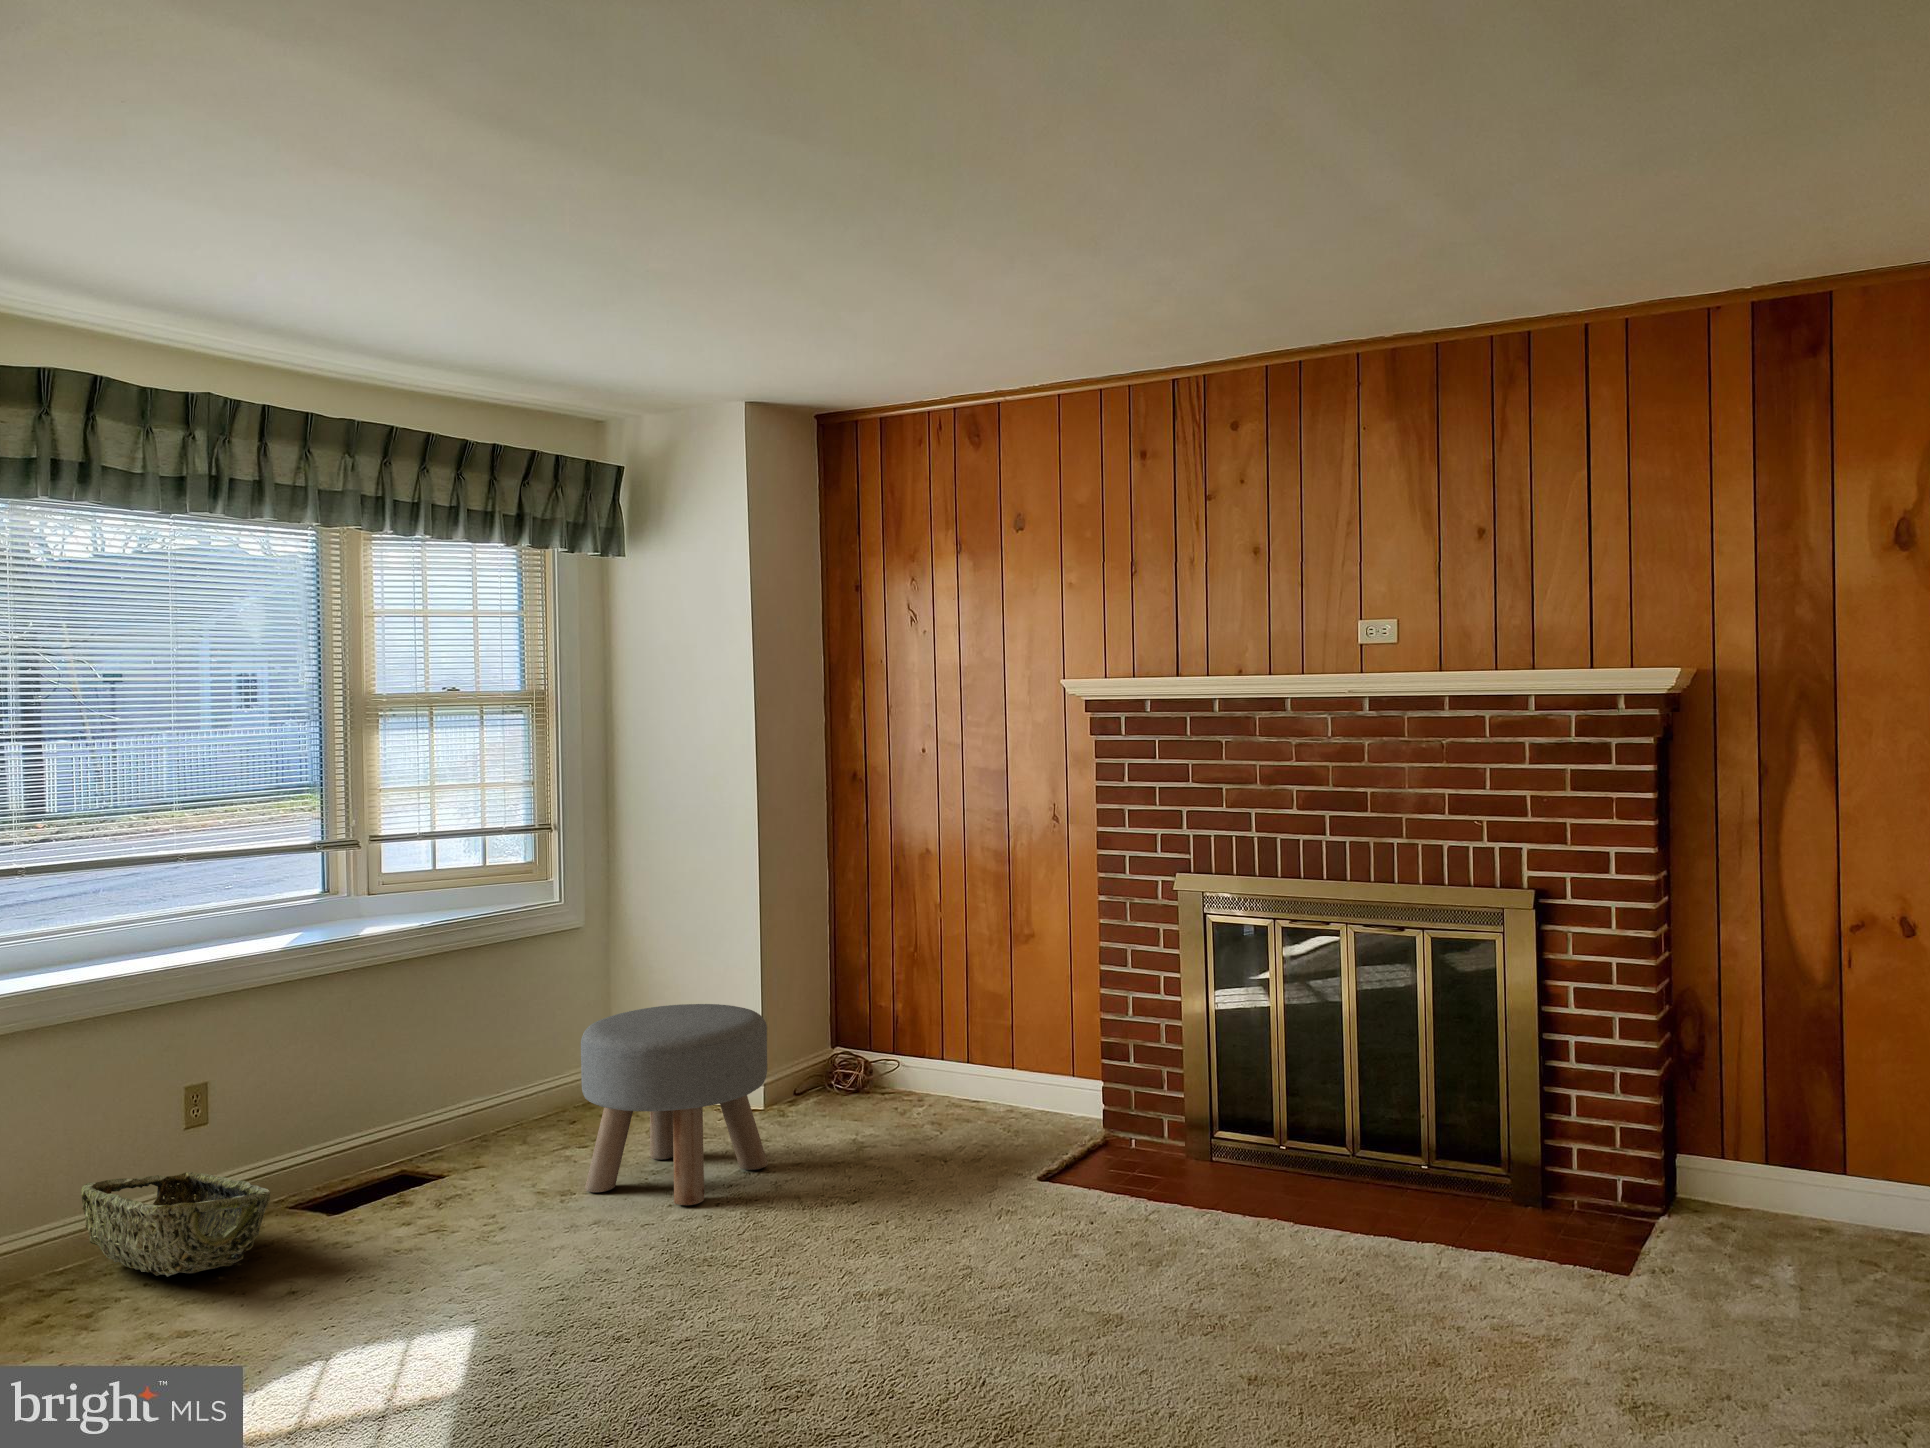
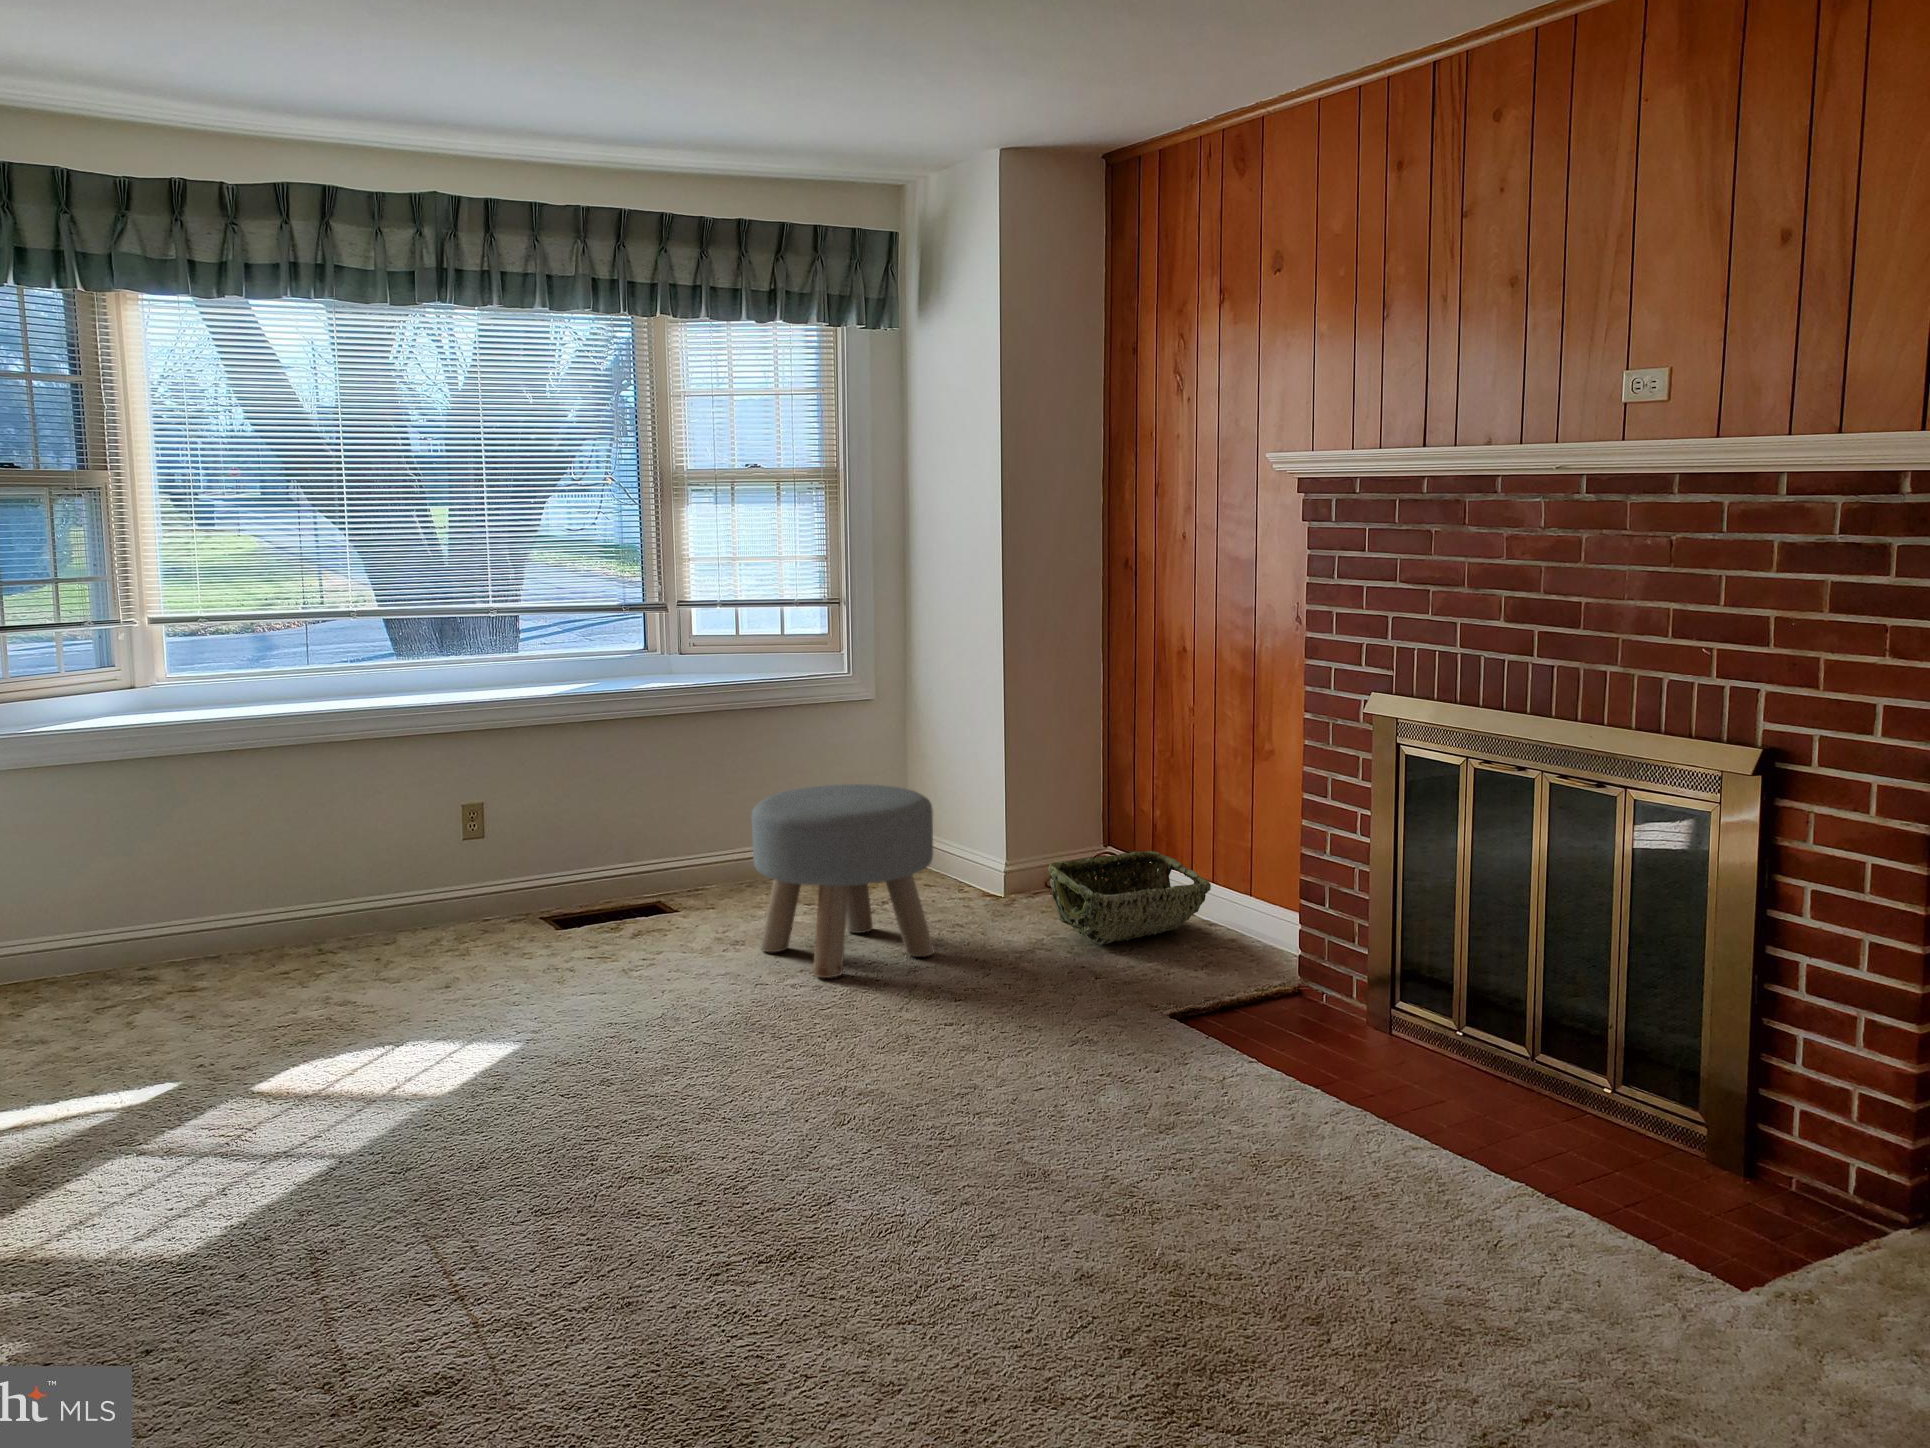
woven basket: present [81,1172,270,1277] -> present [1048,851,1211,945]

